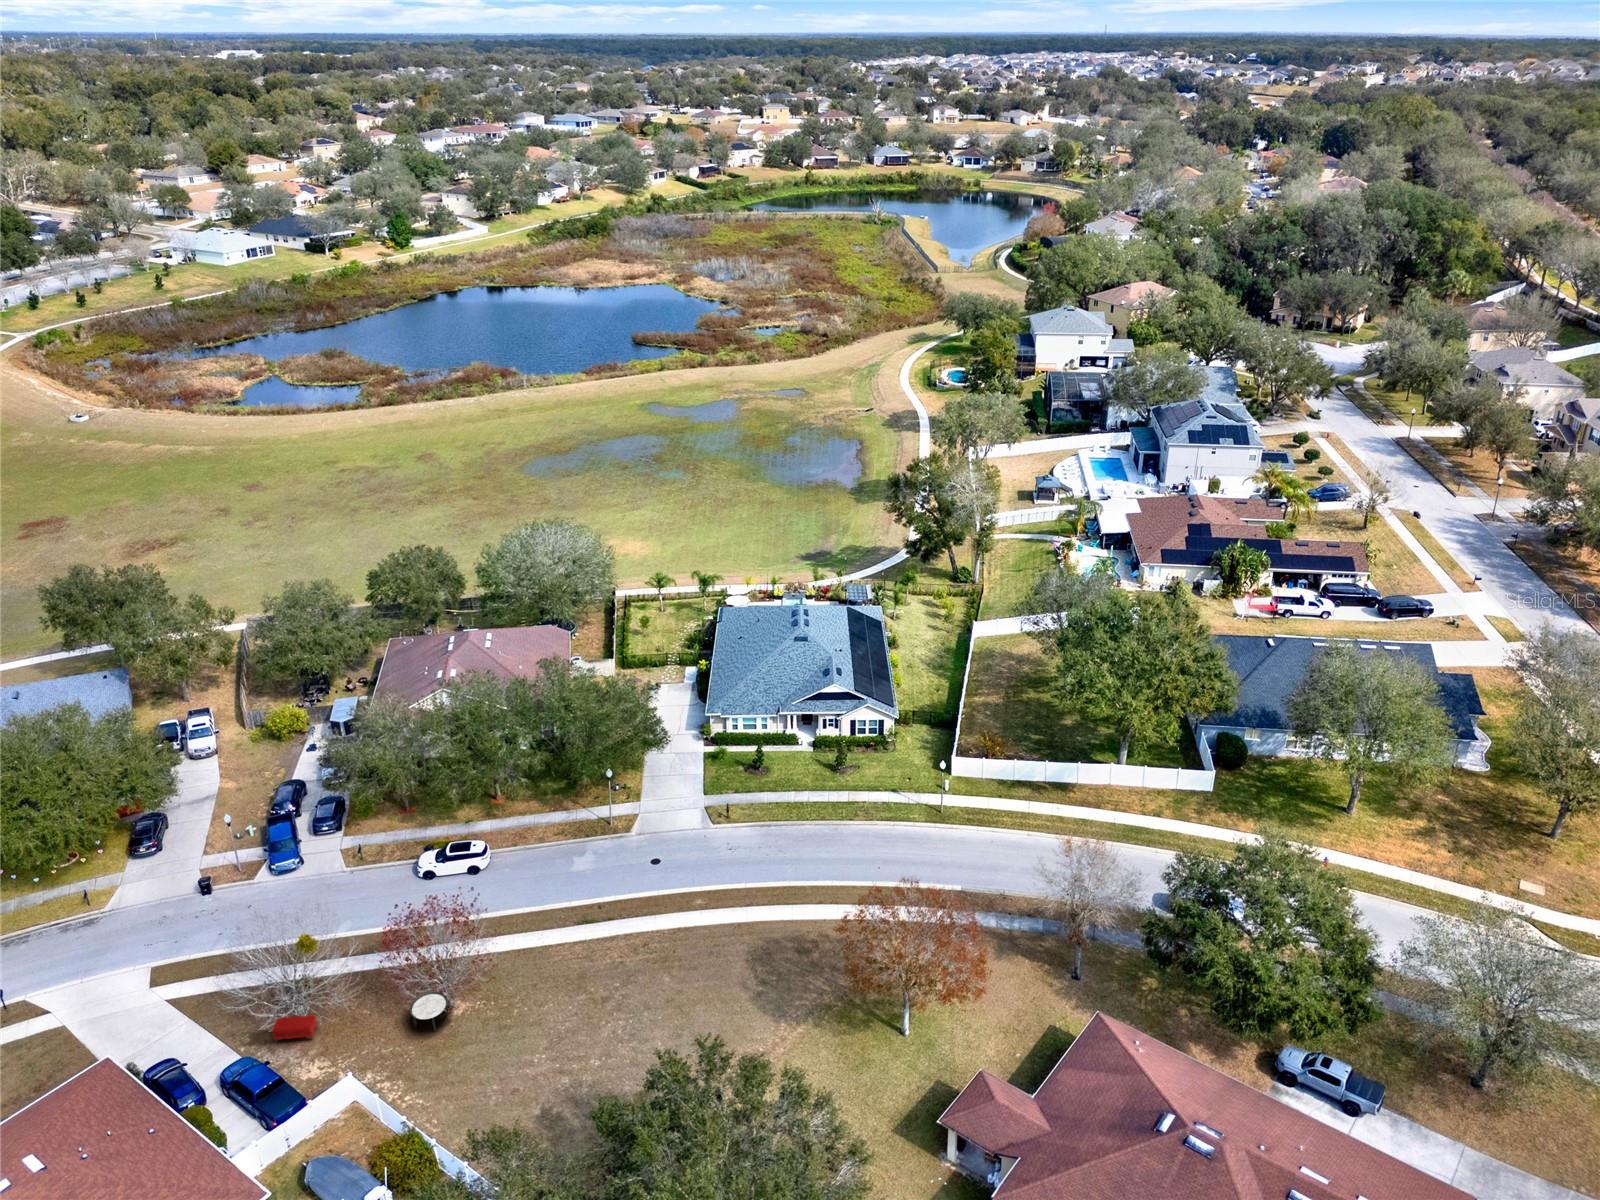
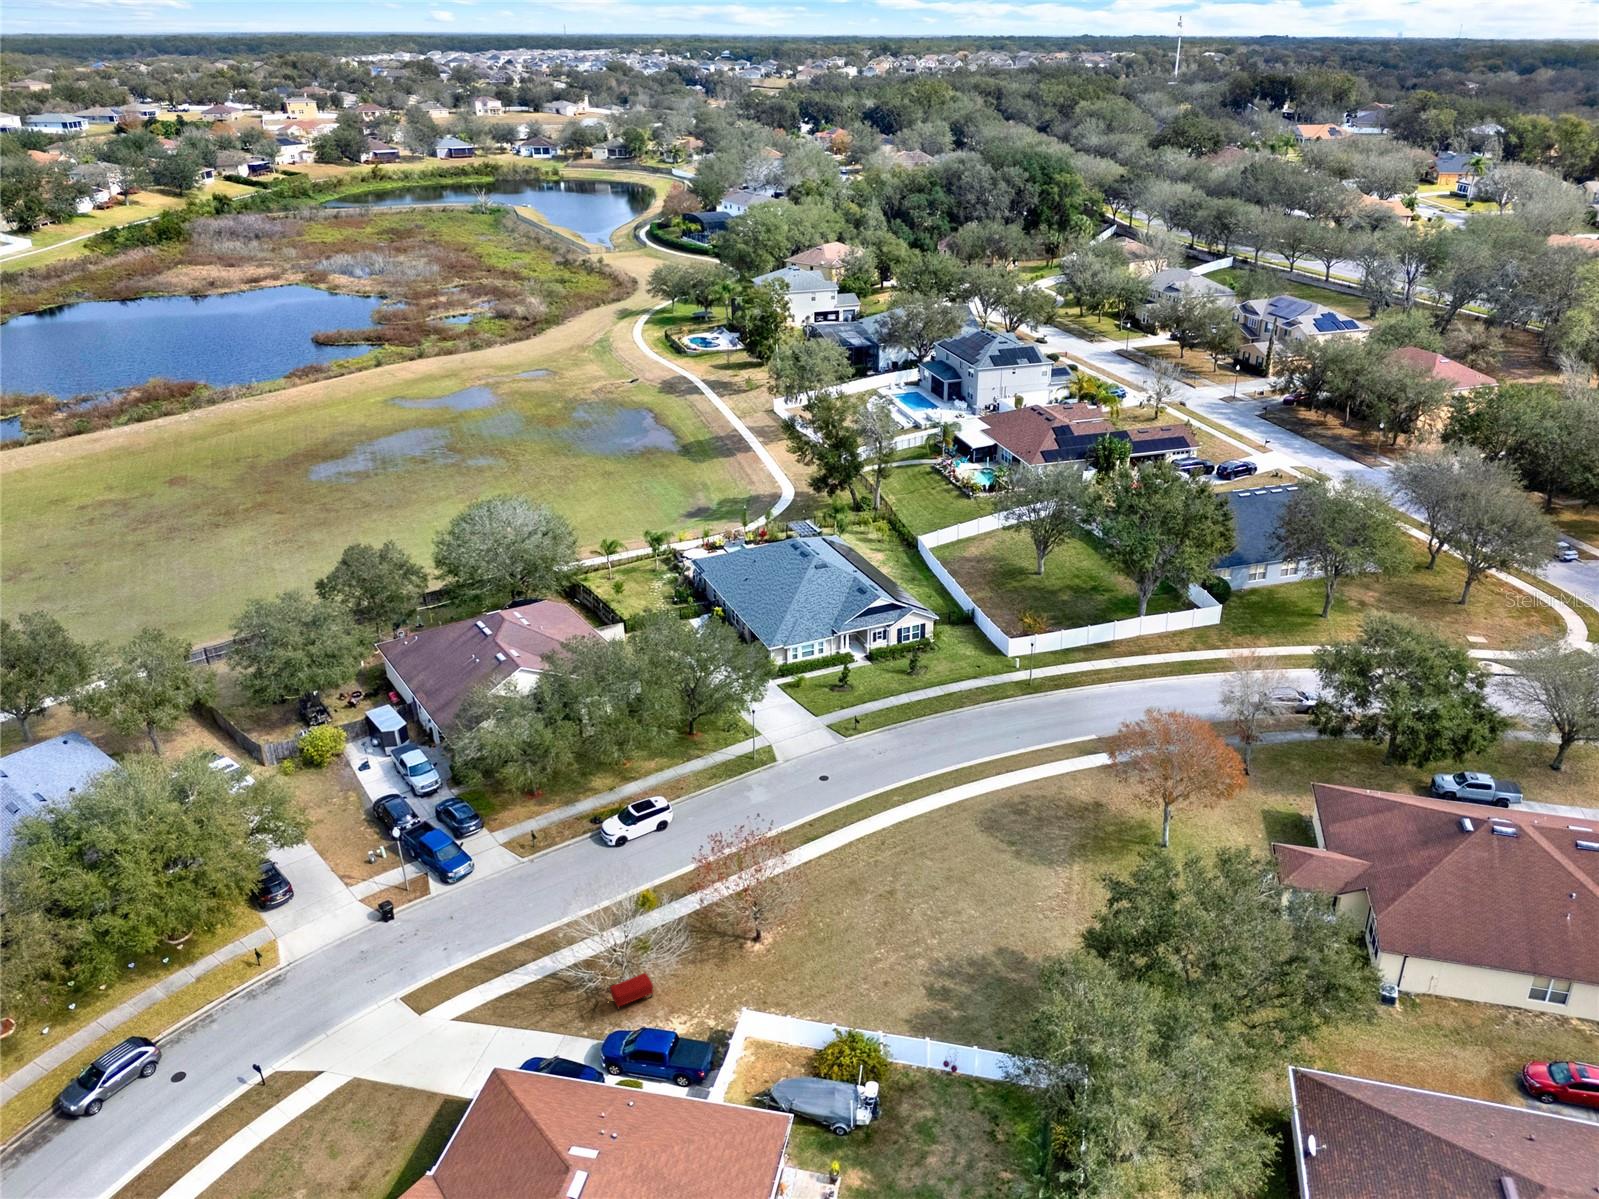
round table: present [409,991,449,1032] -> none [733,919,770,958]

